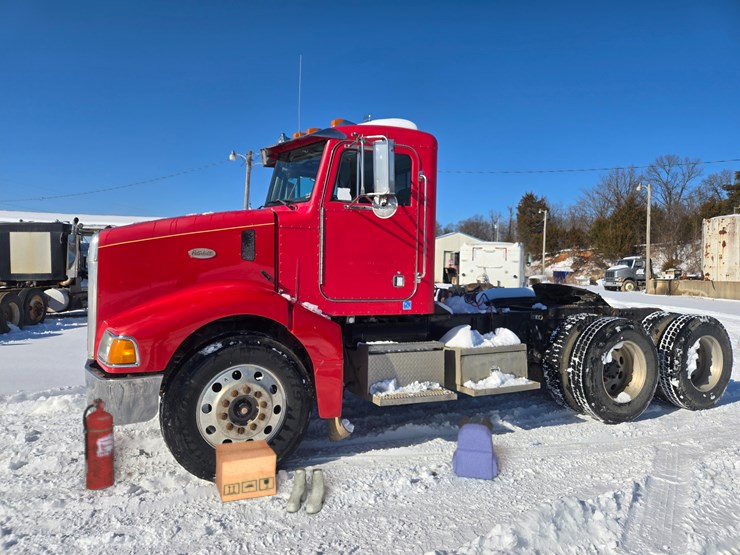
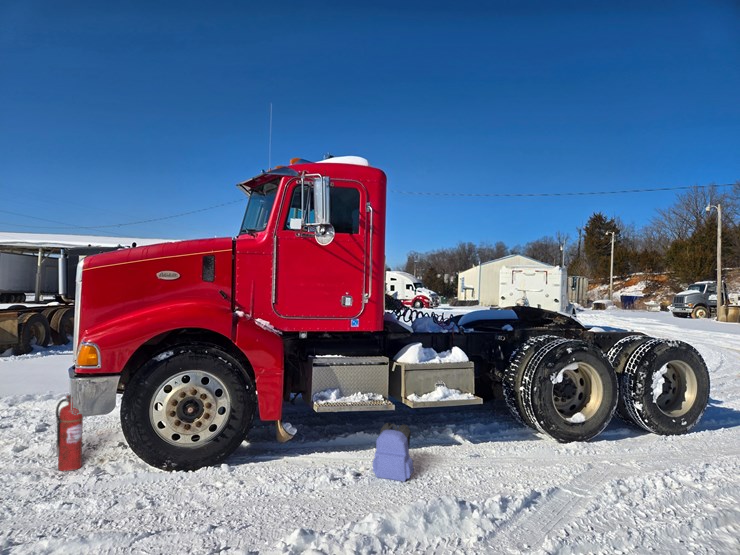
cardboard box: present [215,440,276,502] -> none [161,436,209,485]
boots: present [286,468,325,514] -> none [209,459,247,498]

